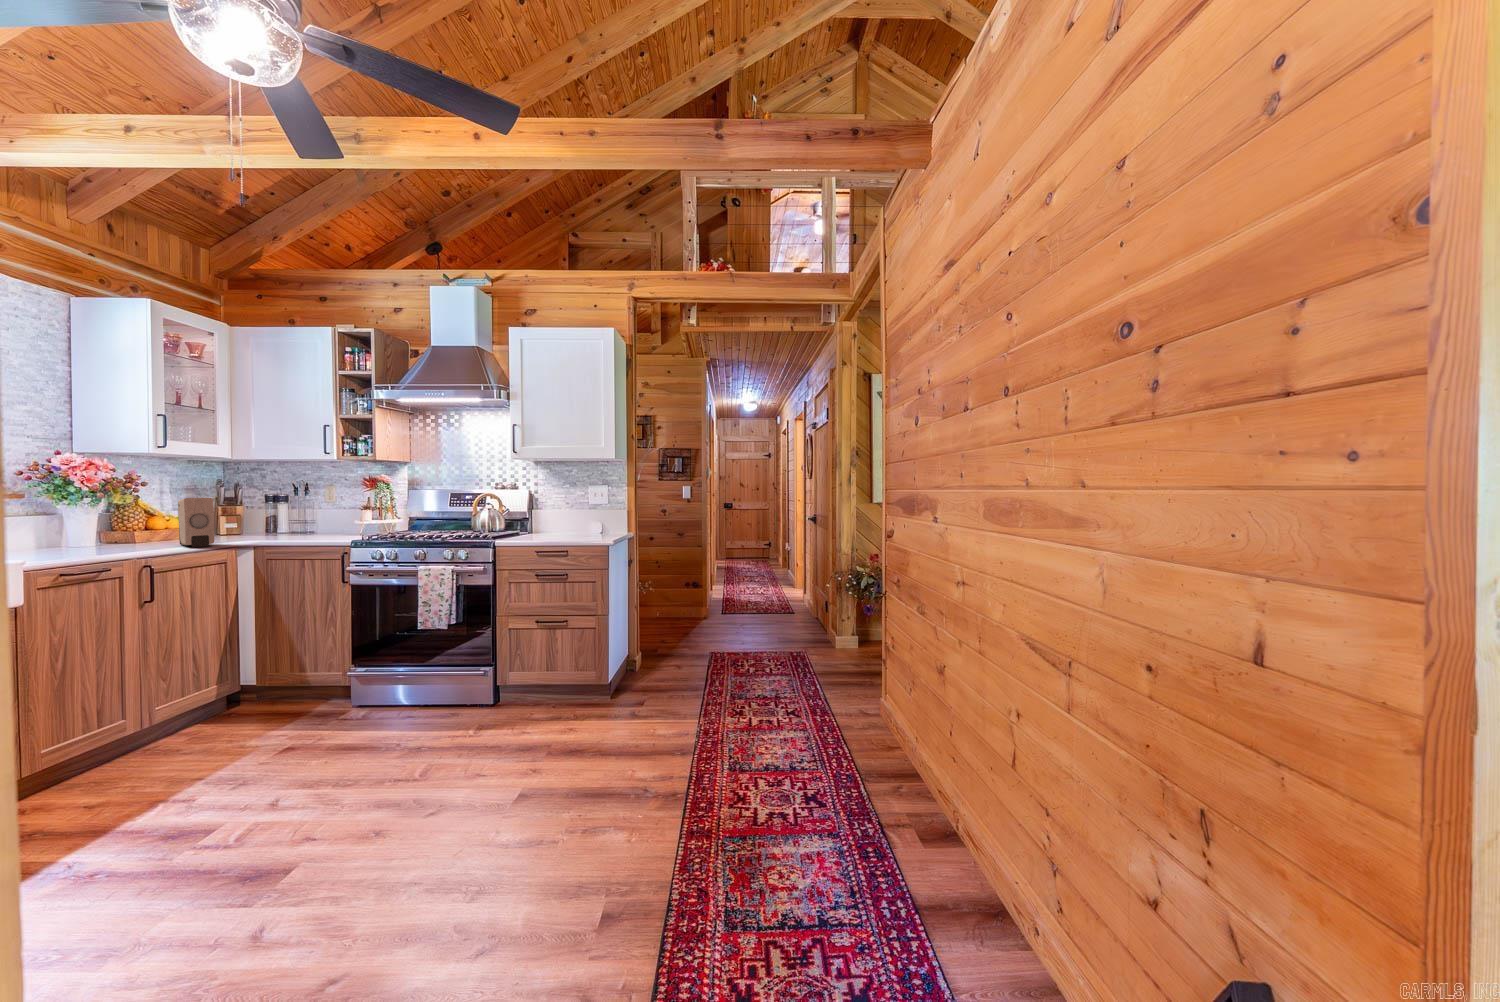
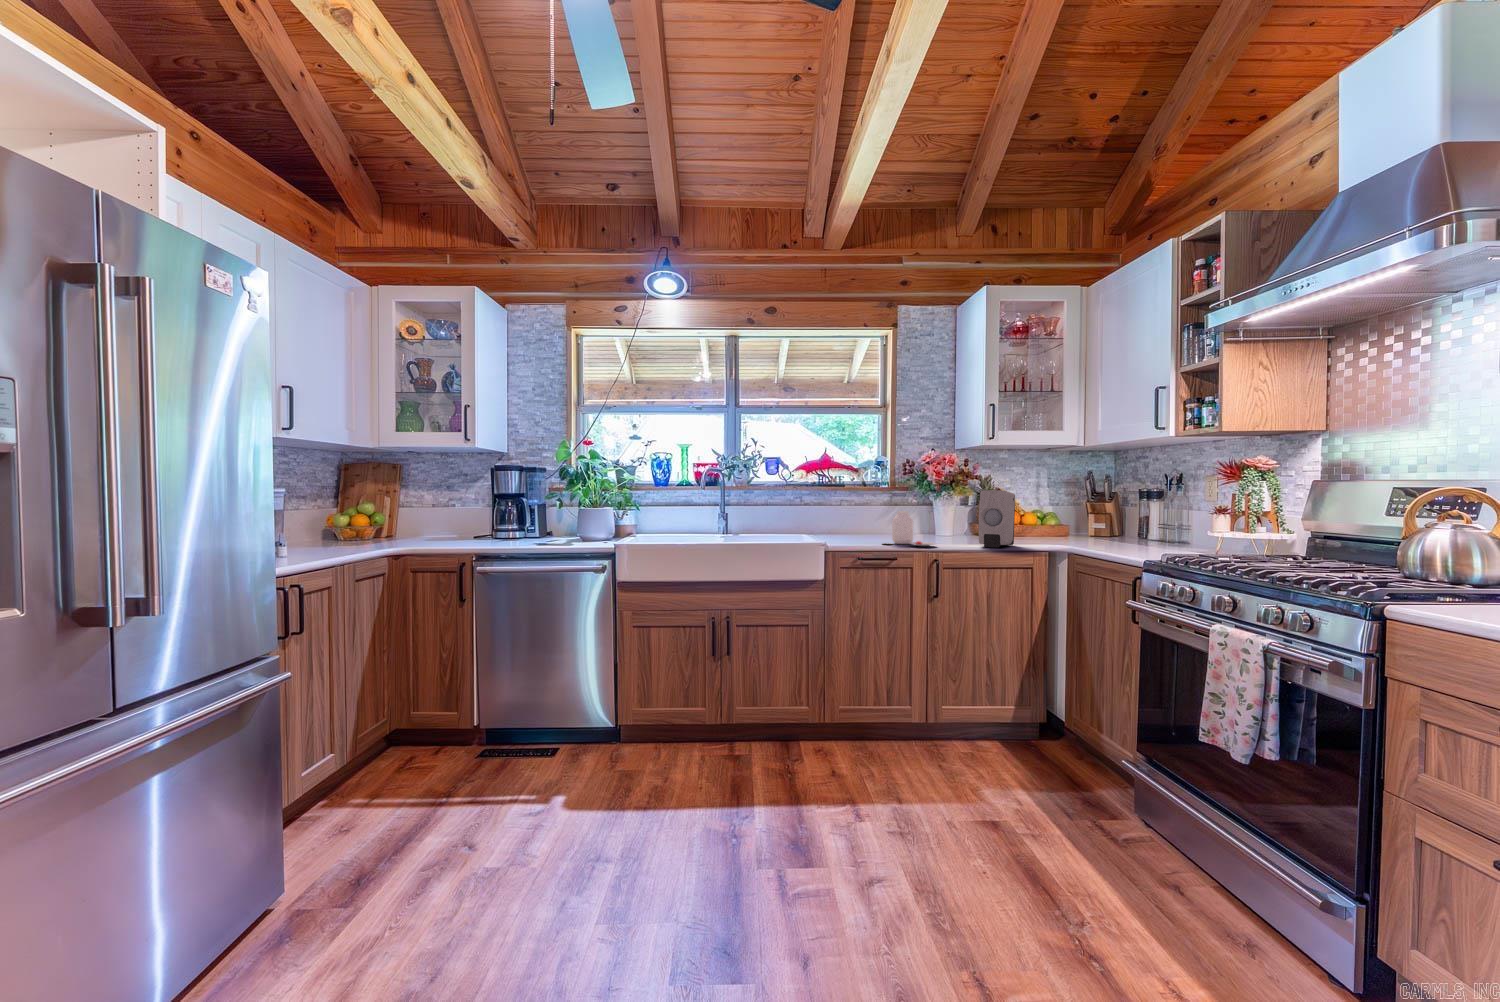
jar: none [75,521,150,556] -> present [892,511,935,546]

